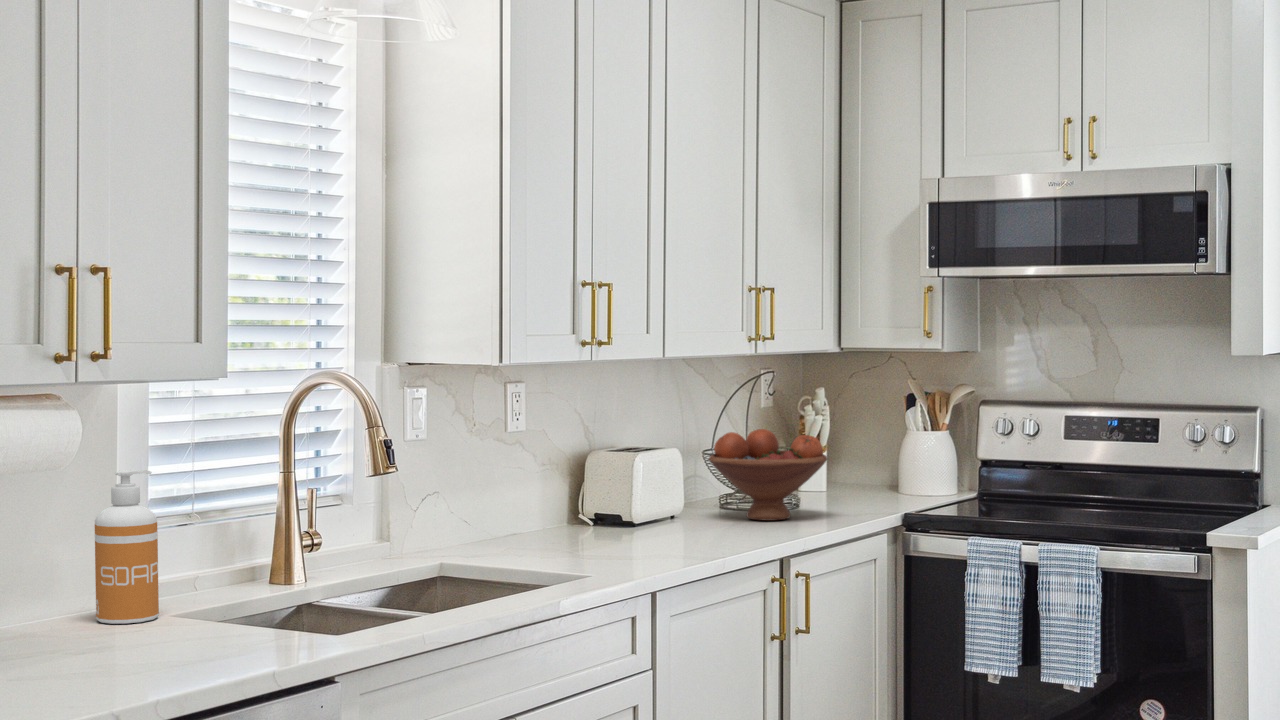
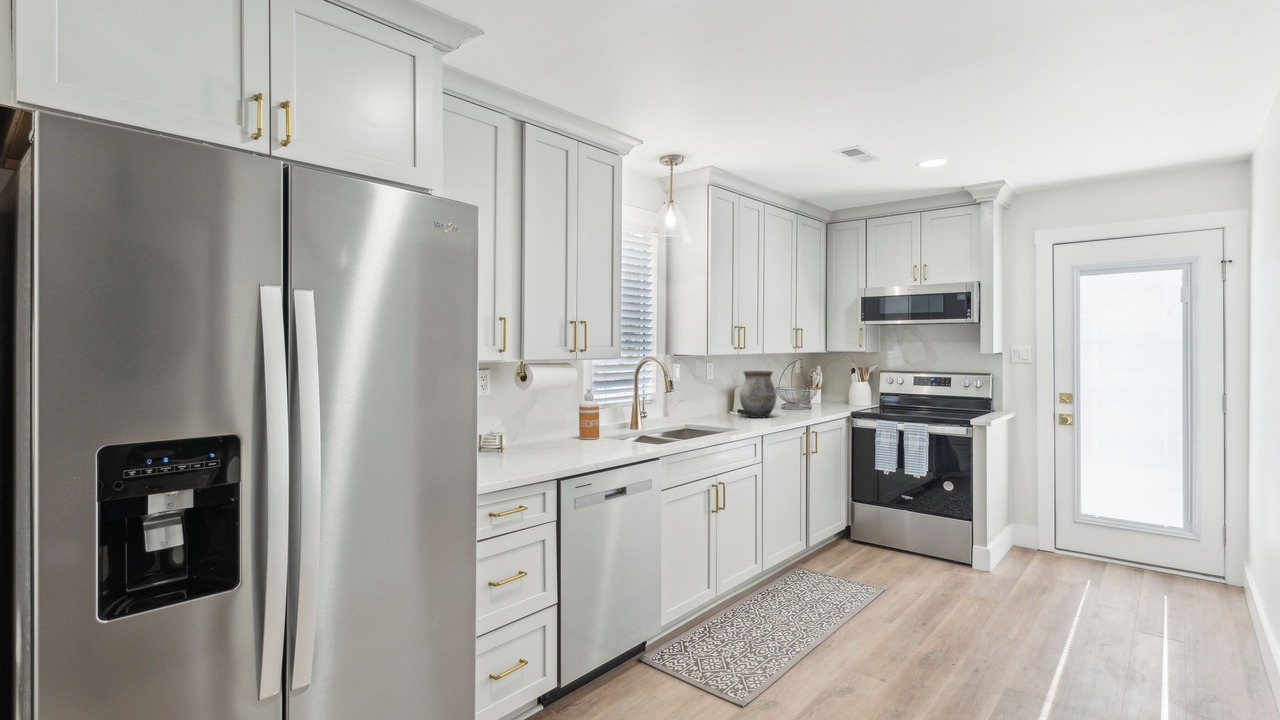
vase: none [598,405,700,537] -> present [740,371,777,418]
fruit bowl: present [709,429,827,521] -> none [779,380,823,413]

